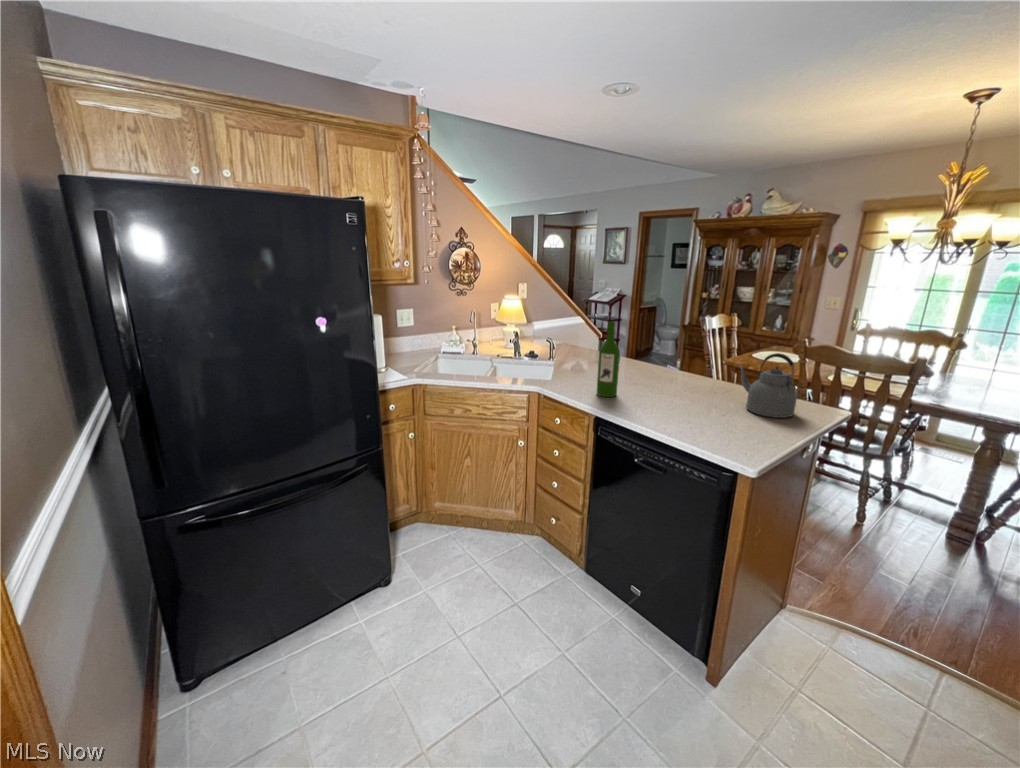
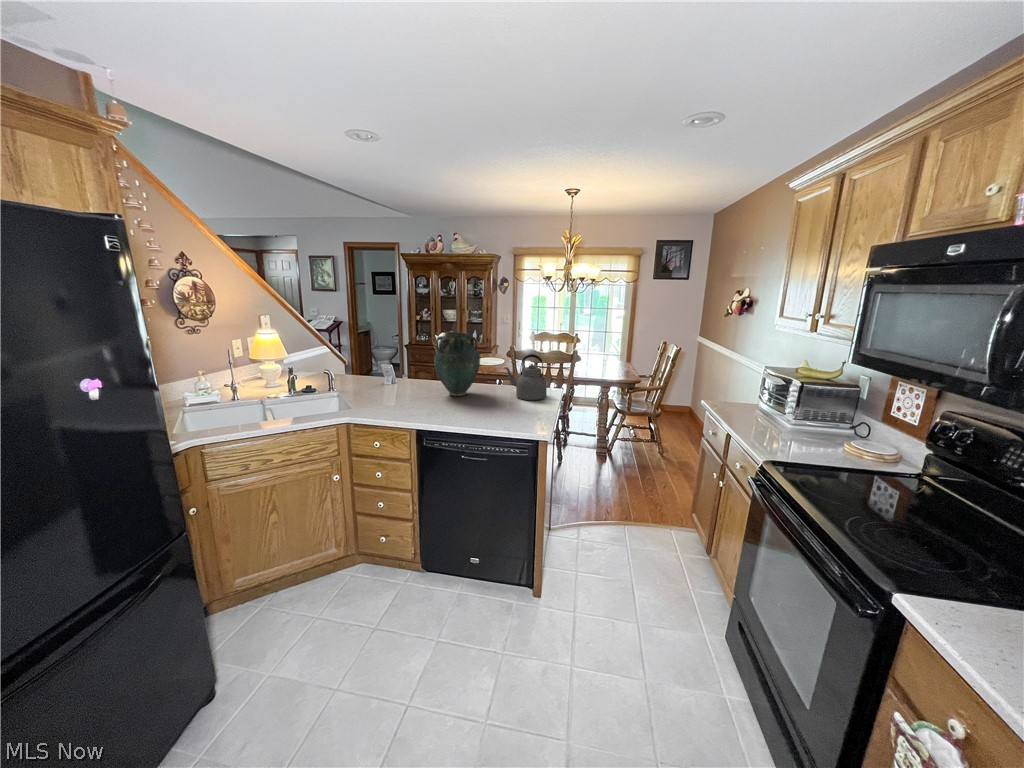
vase: none [649,313,708,391] -> present [434,332,480,396]
wine bottle: present [597,322,620,397] -> none [402,344,423,412]

